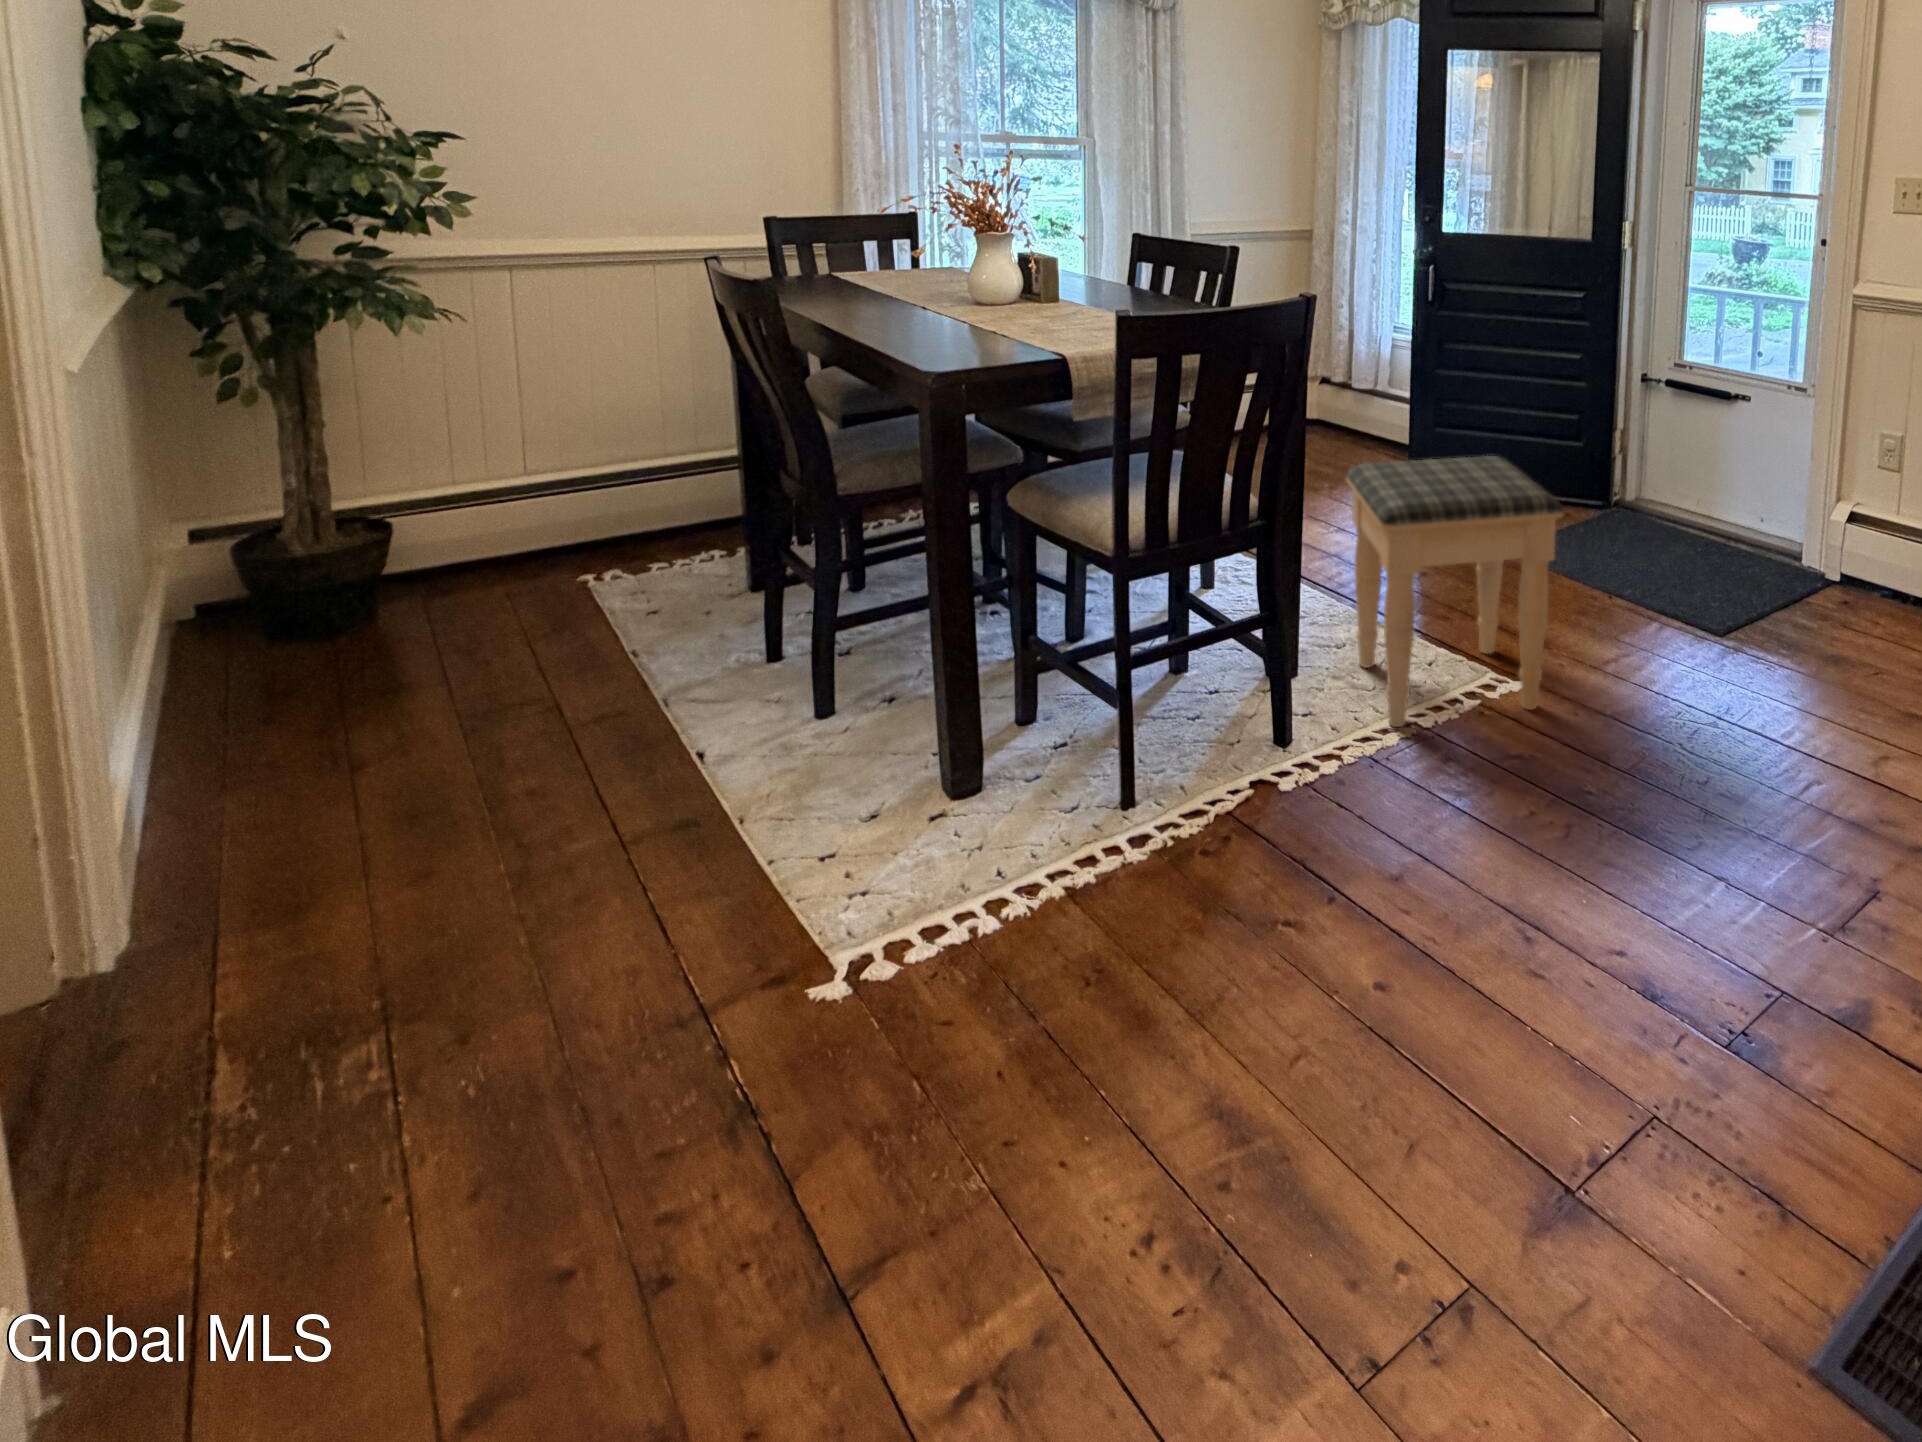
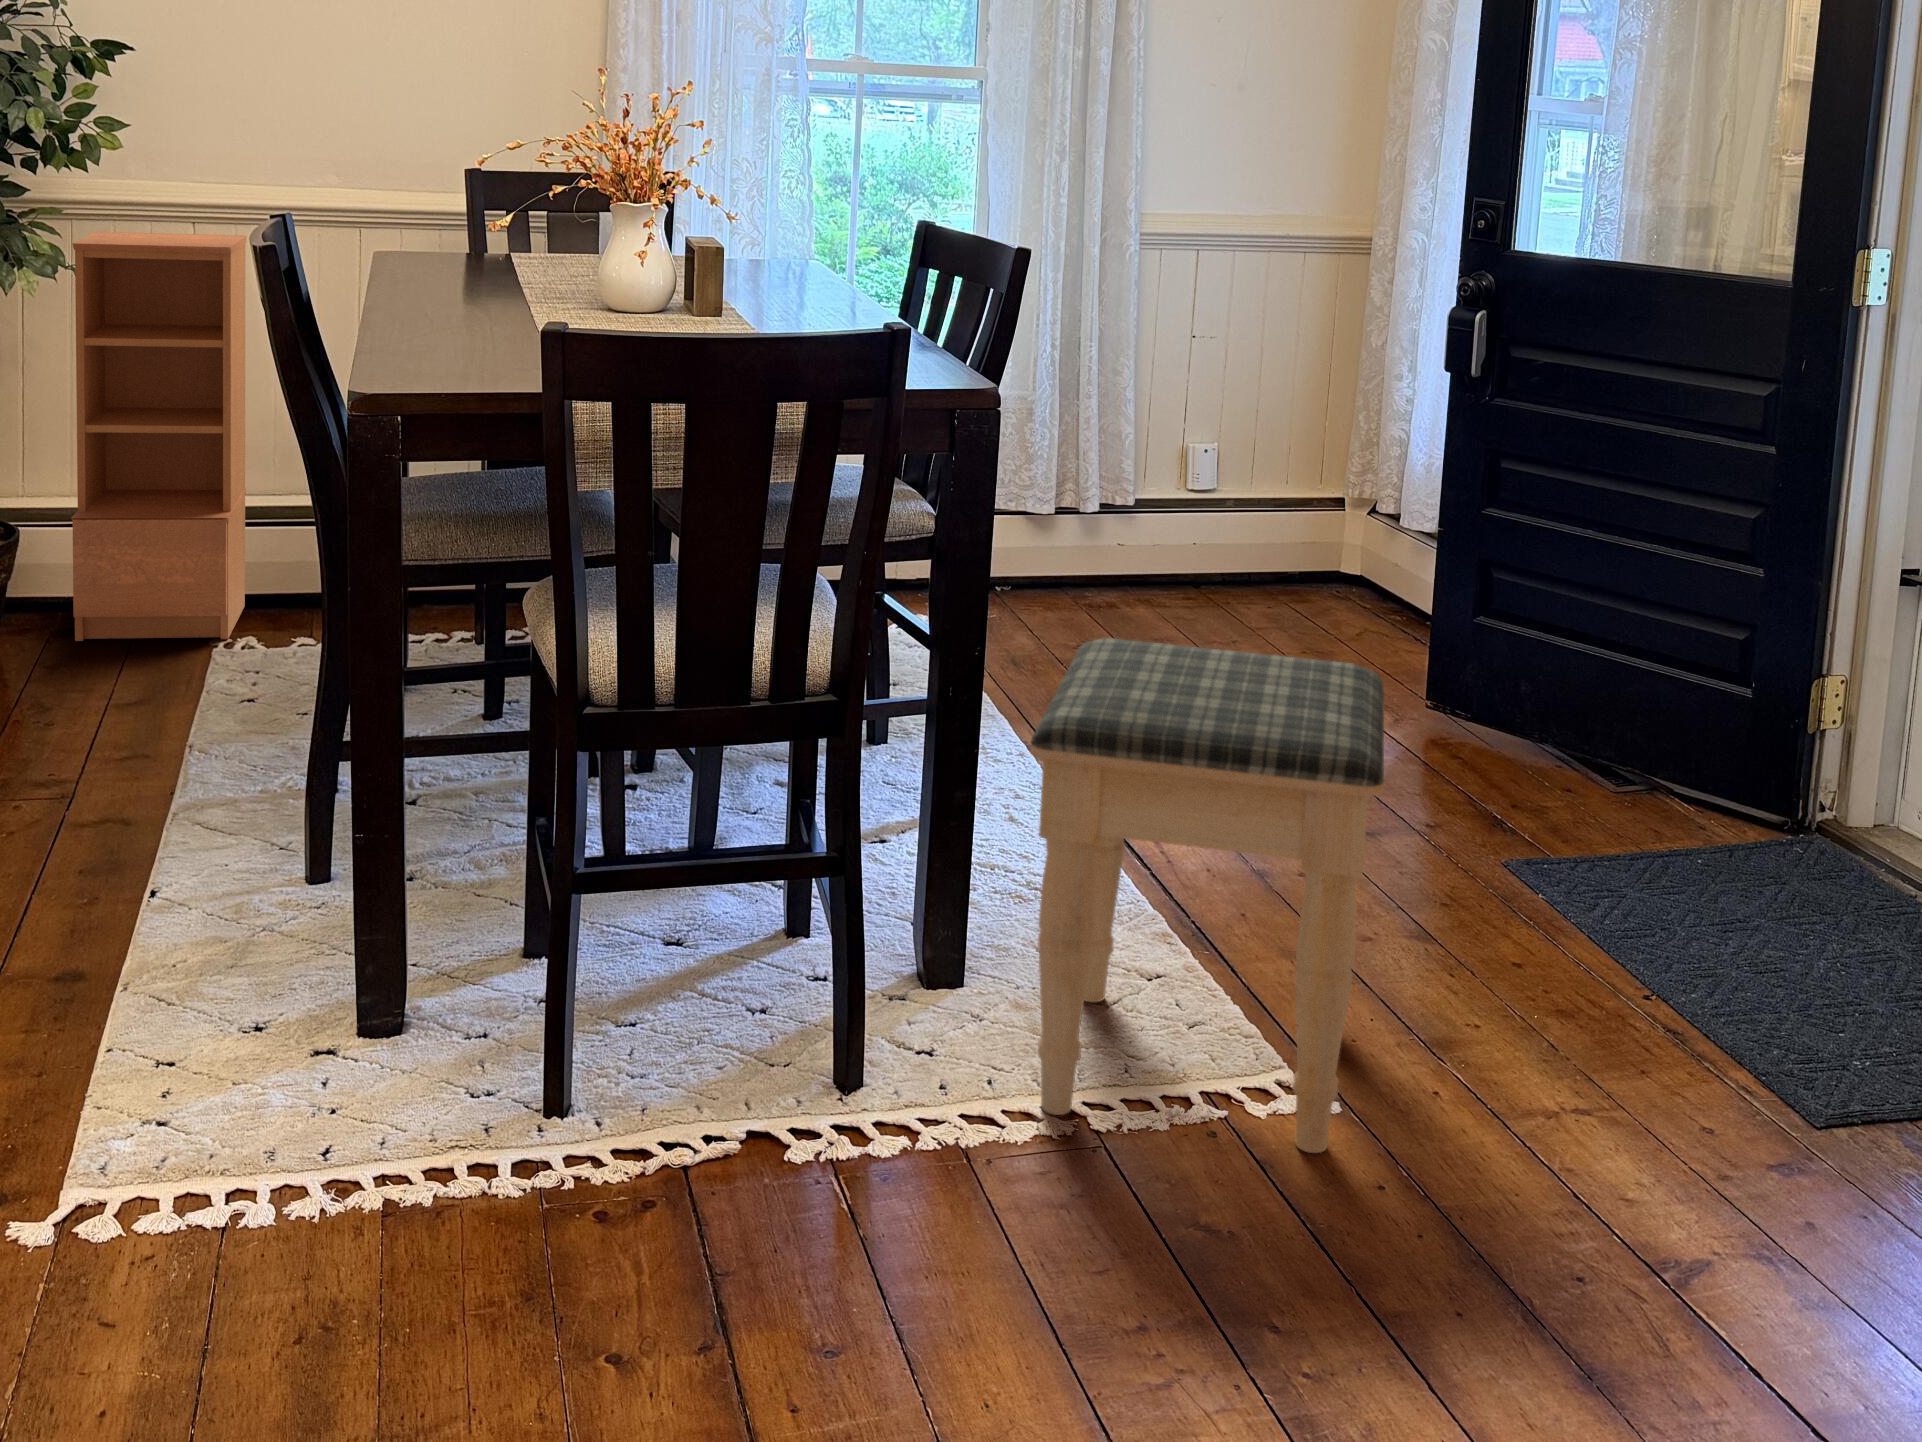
bookcase: none [414,279,589,606] -> present [71,232,246,641]

